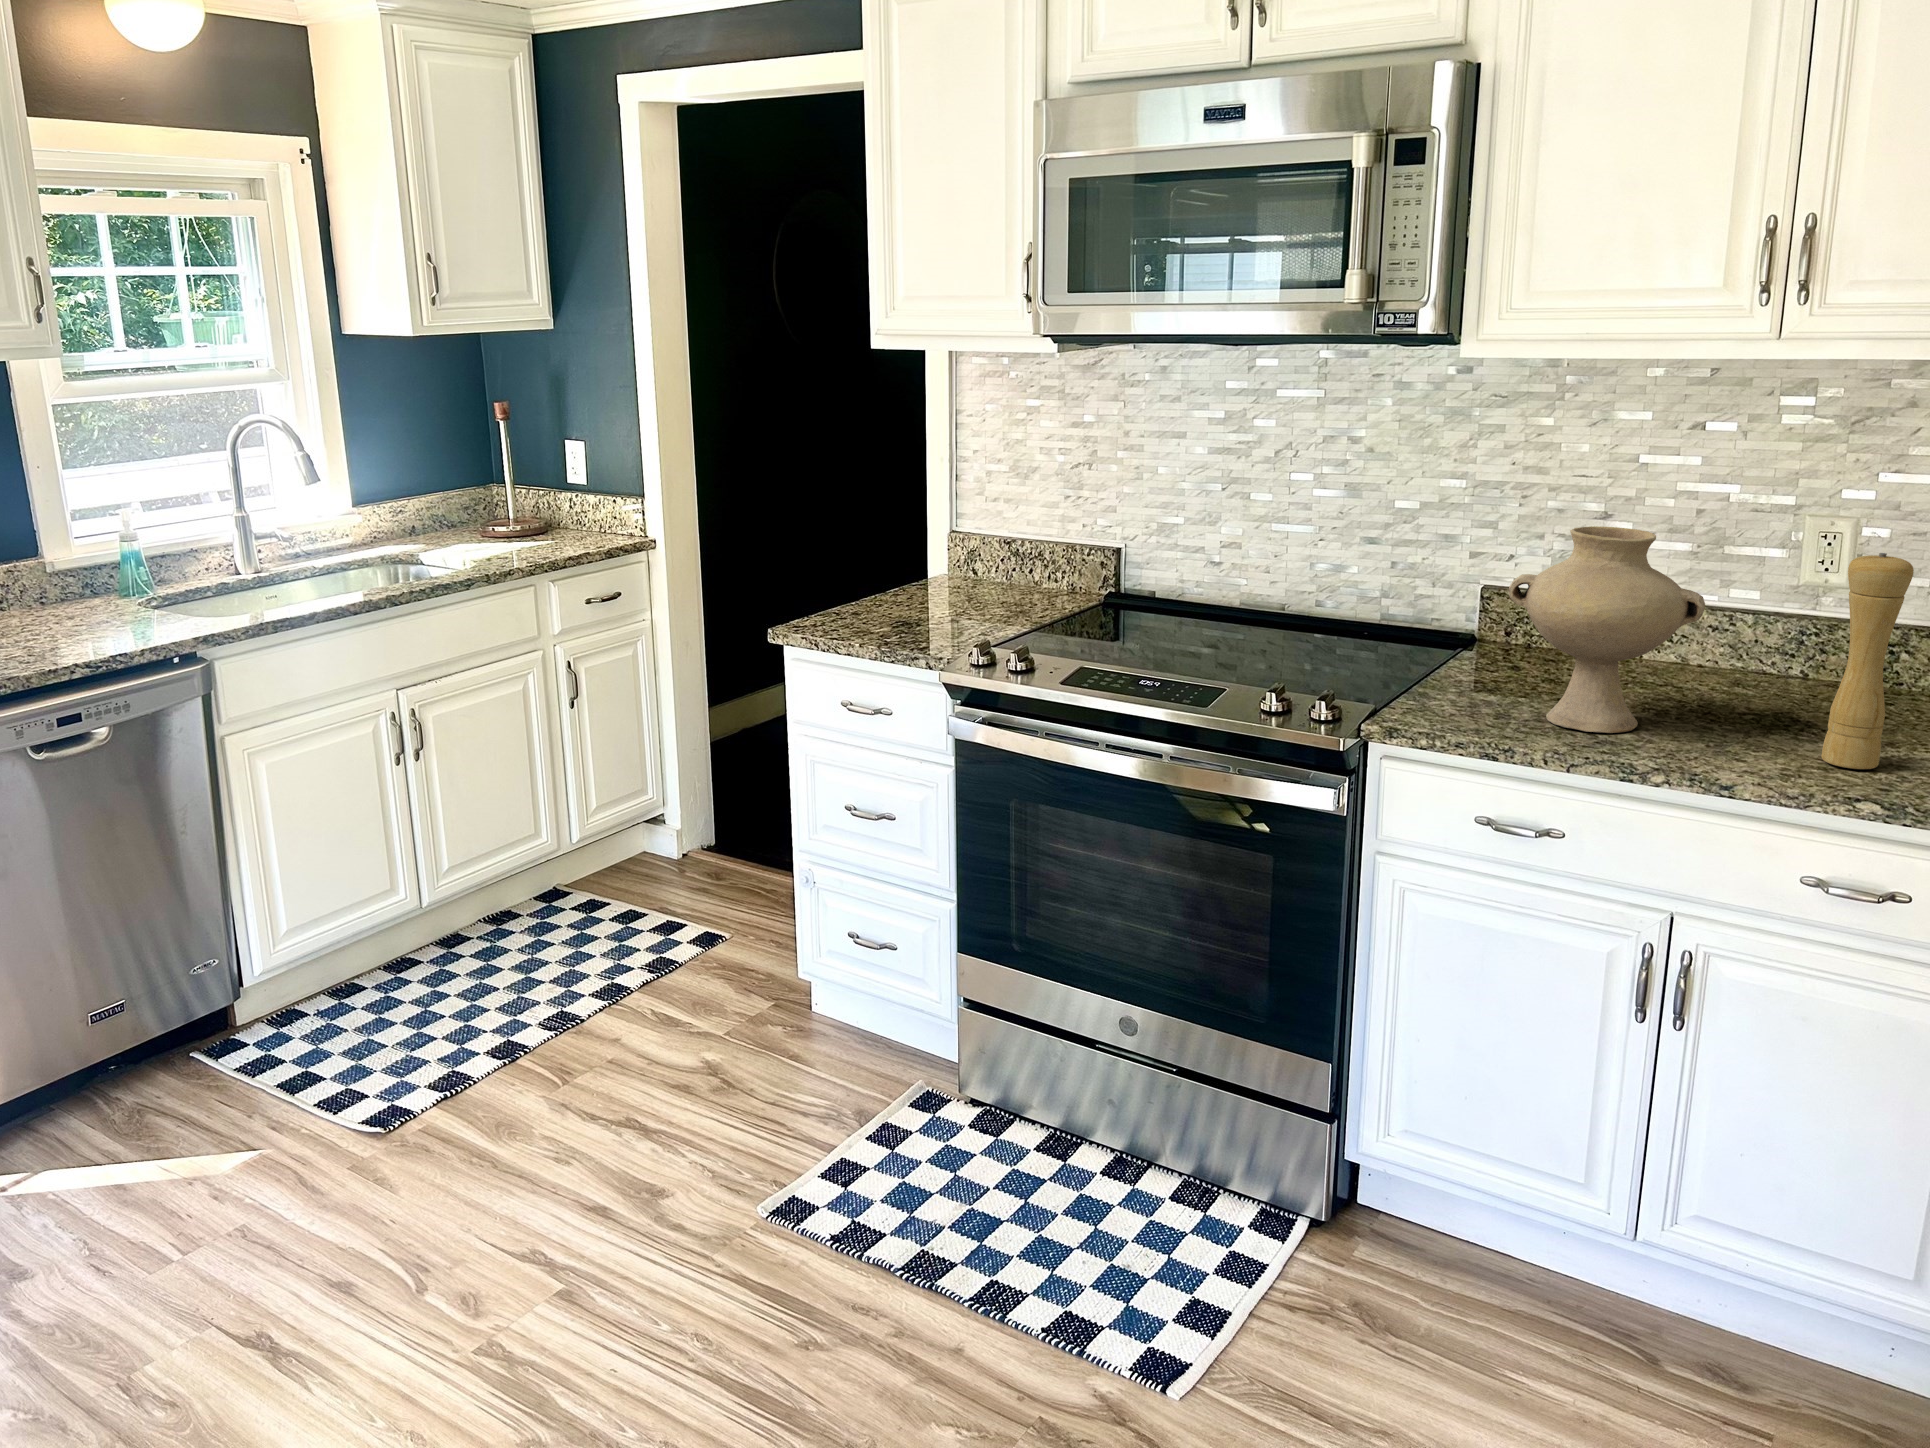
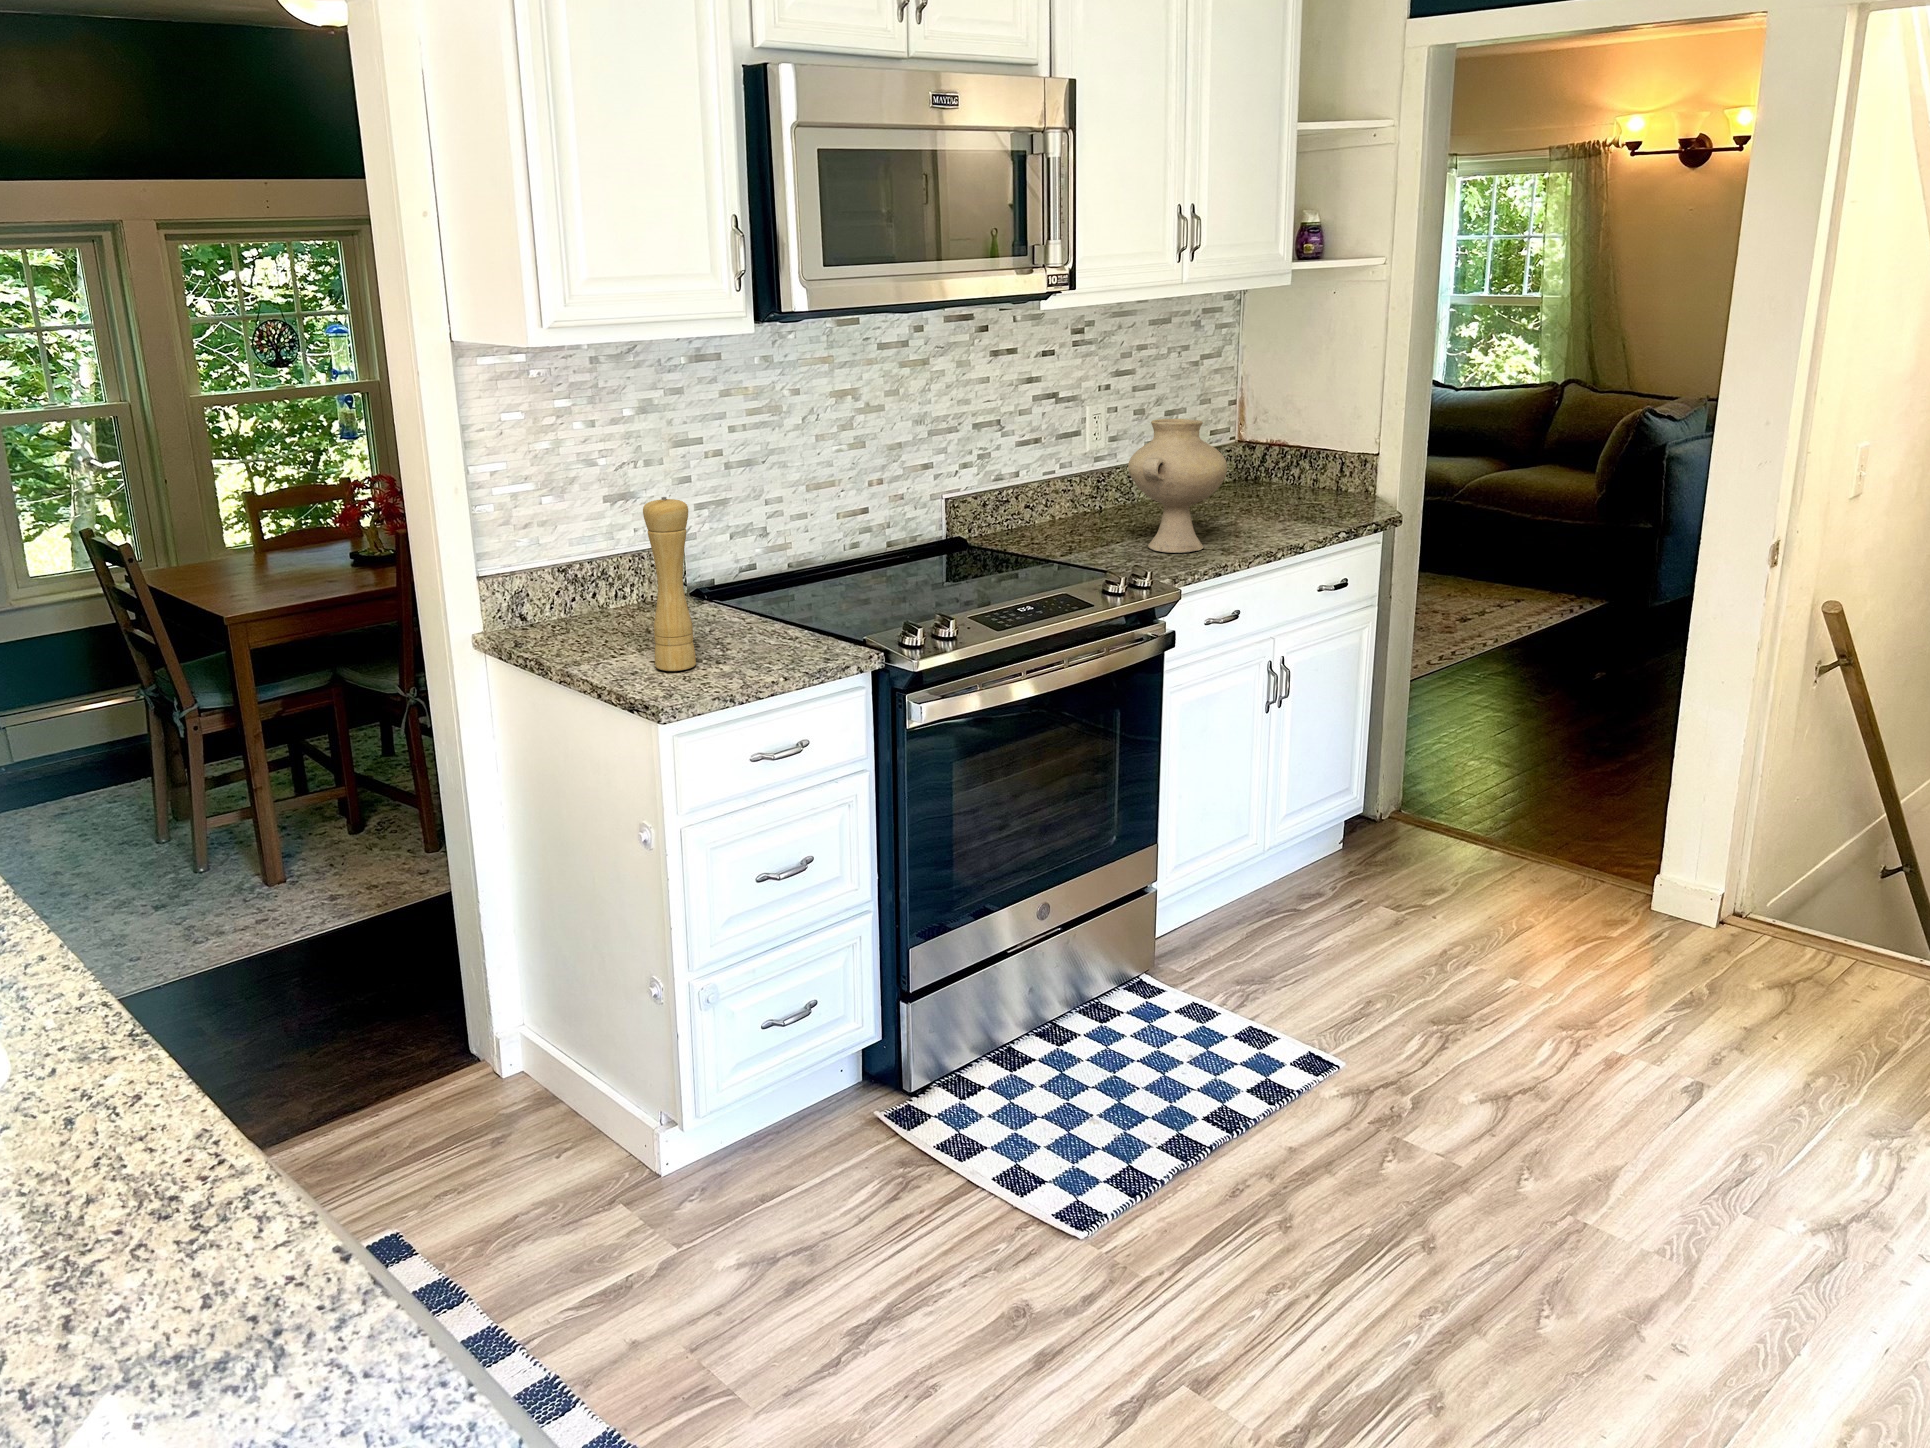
pepper mill: present [1821,553,1914,769] -> present [643,497,696,671]

